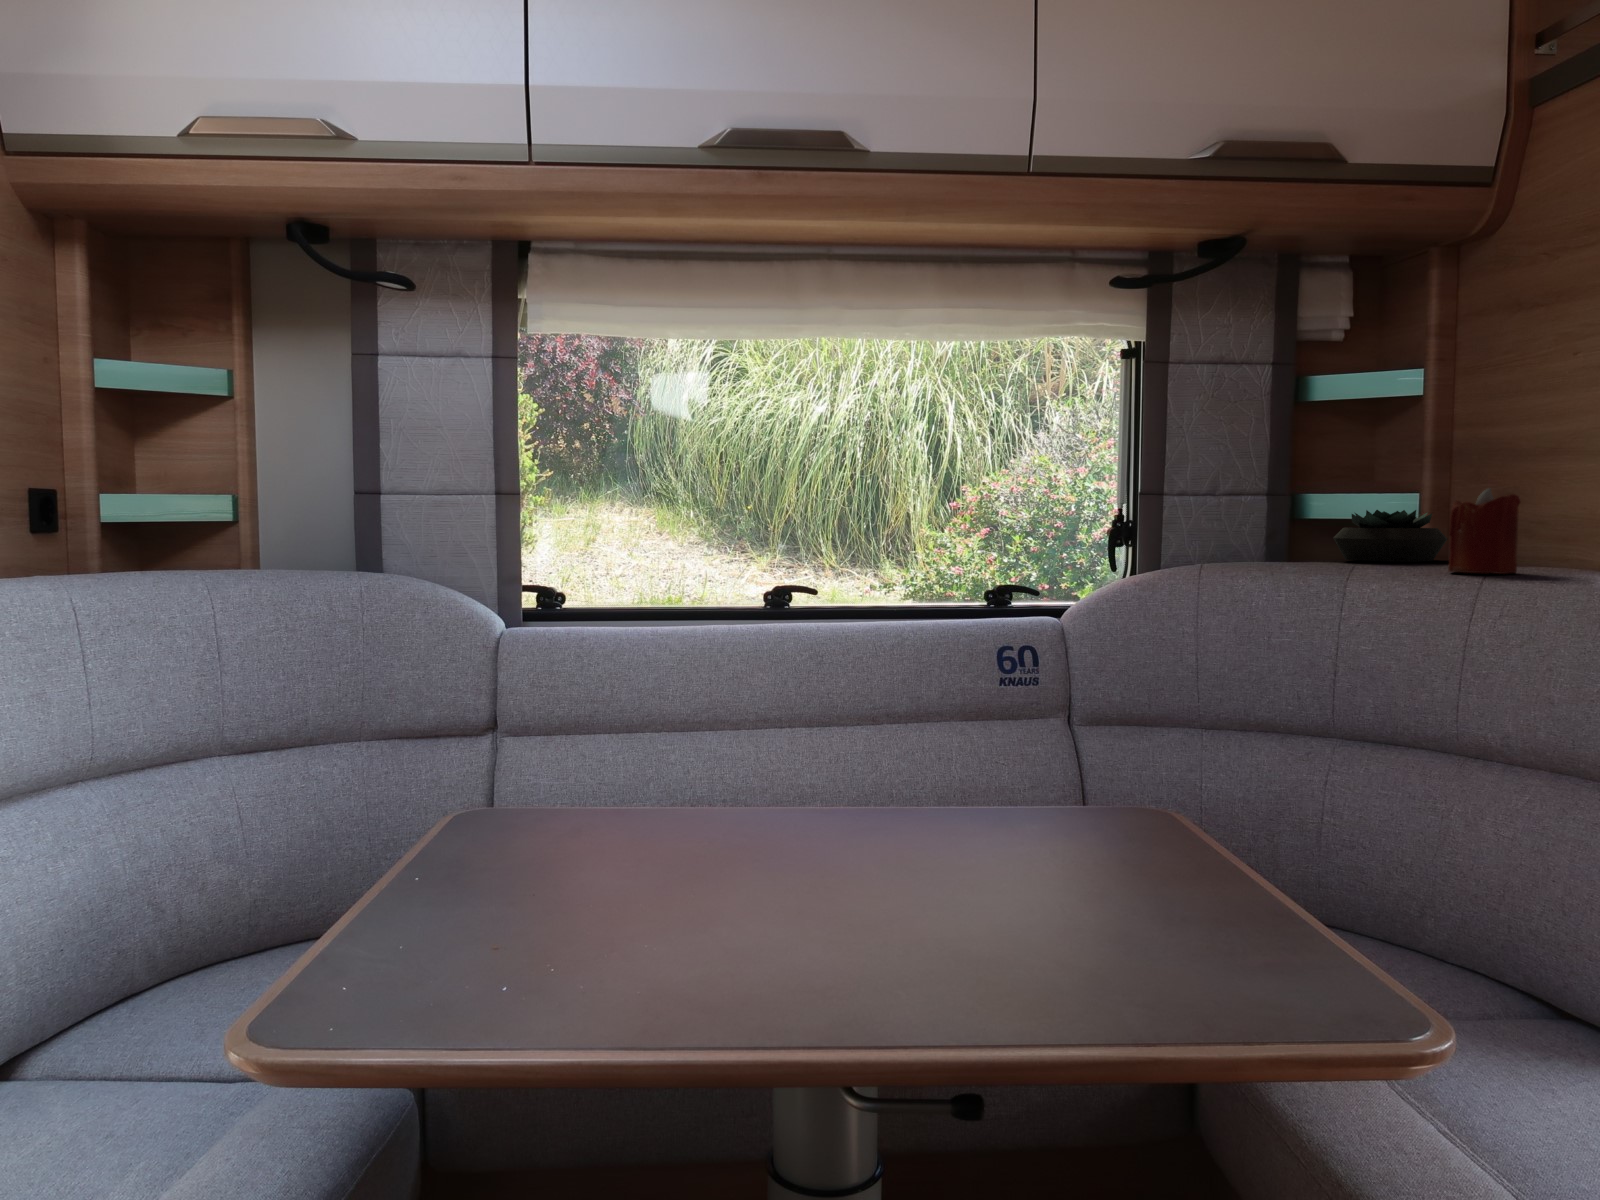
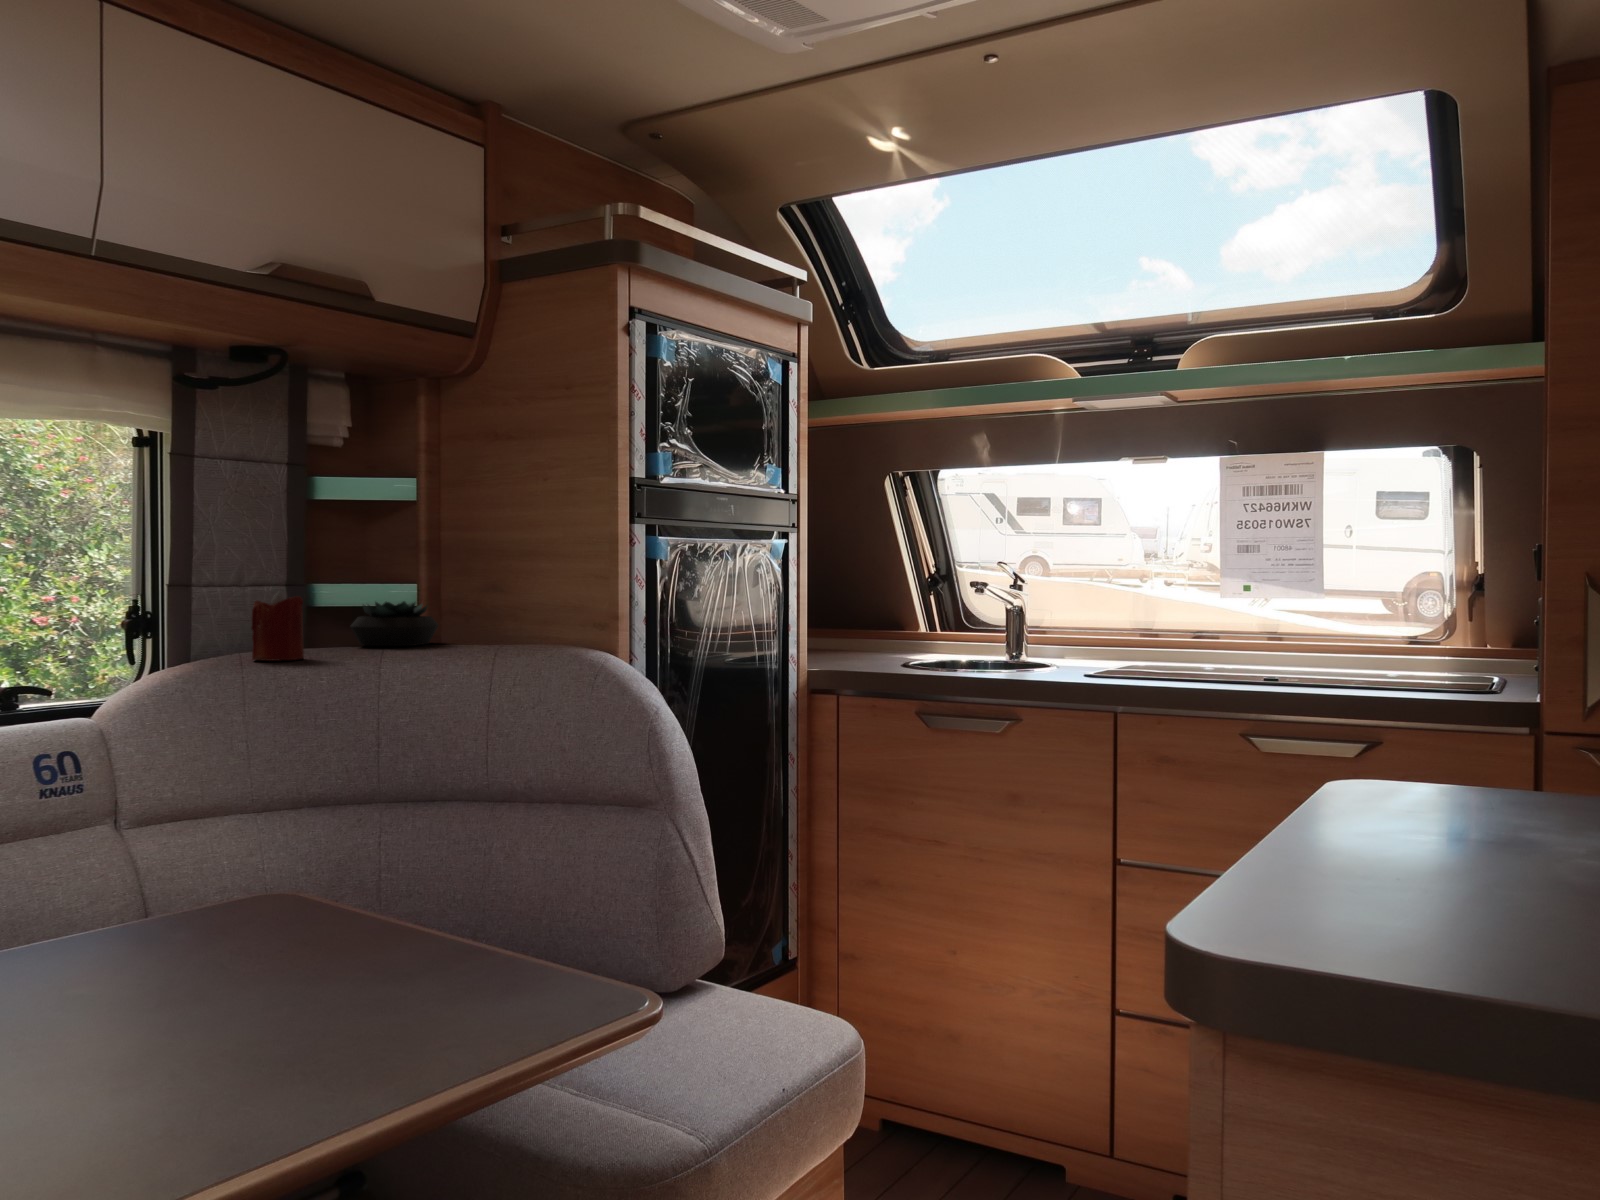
candle: present [1448,488,1520,574] -> present [251,591,304,661]

